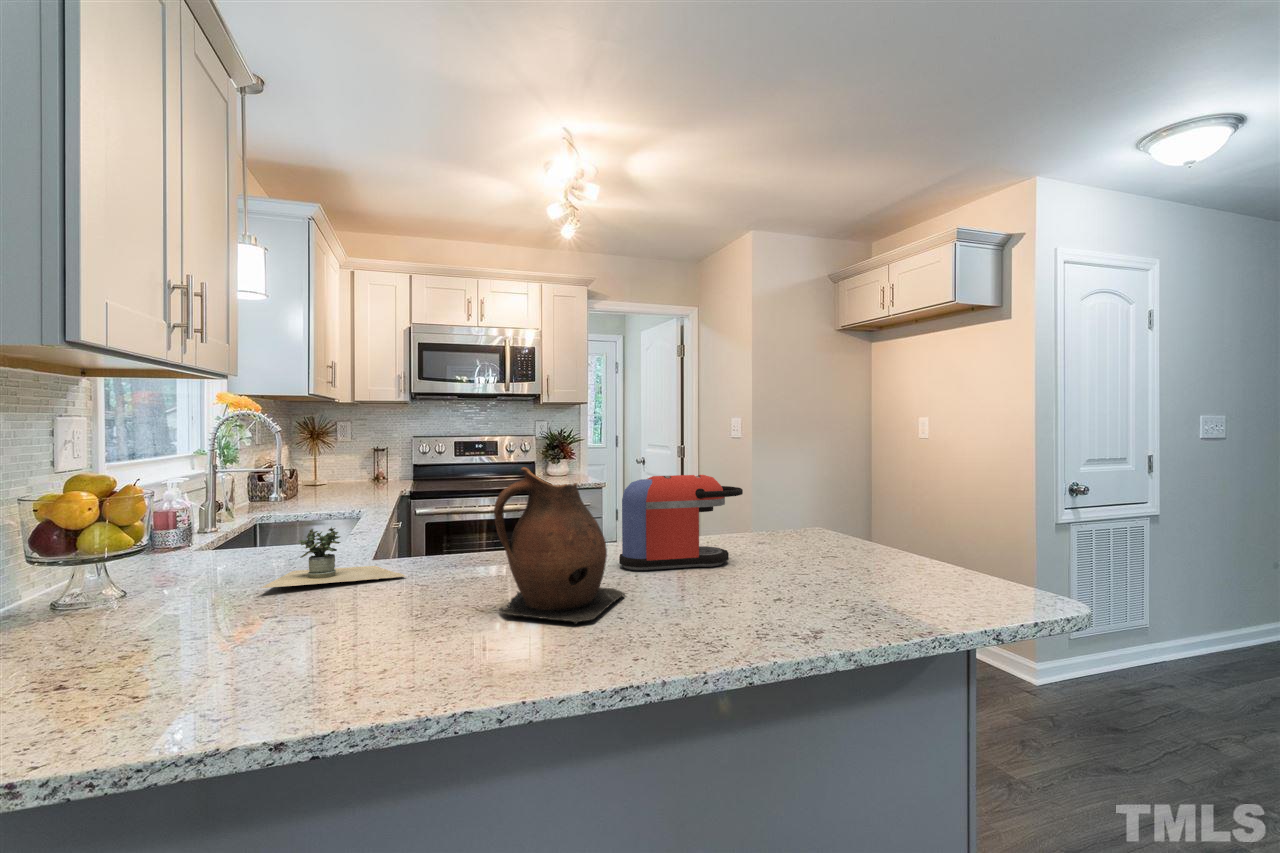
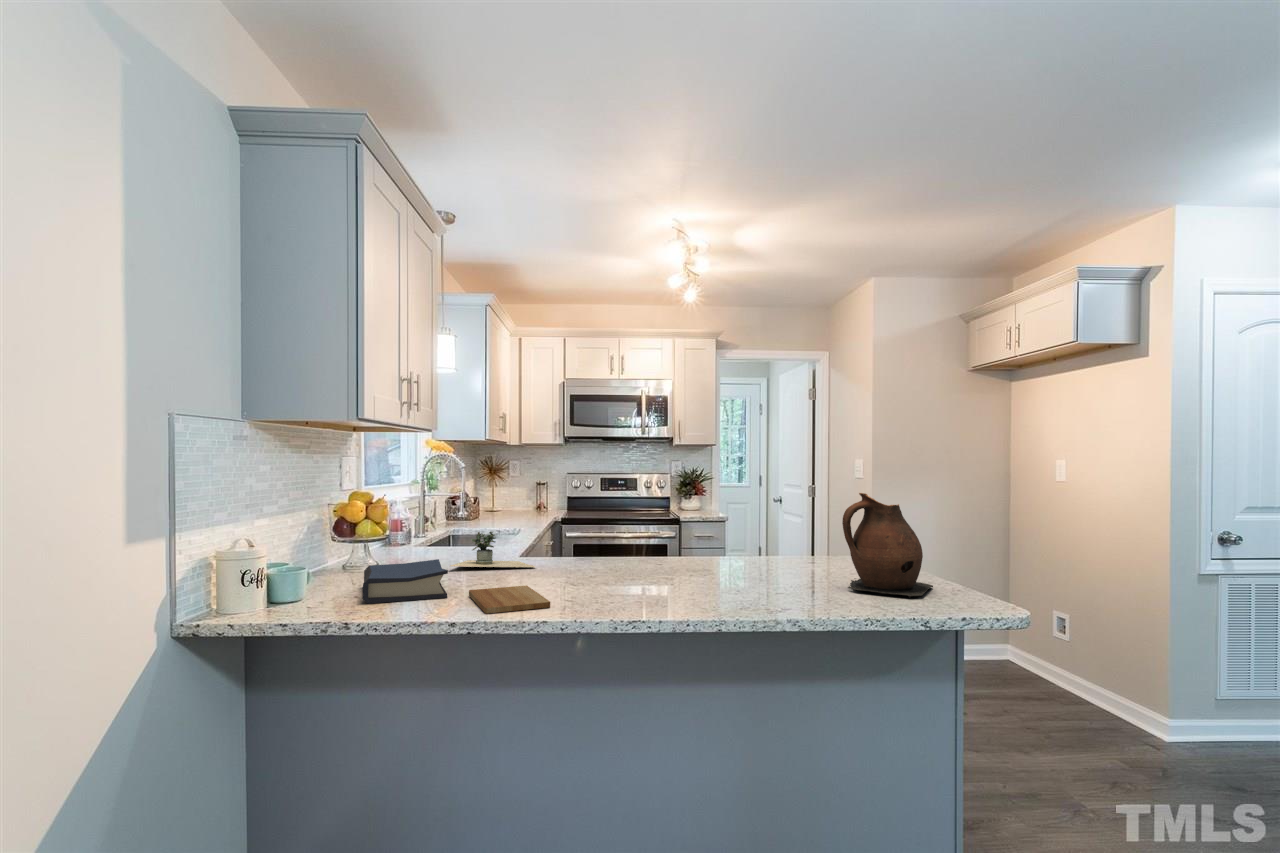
ceramic pitcher: present [494,468,625,625] -> present [842,493,933,598]
coffee maker: present [619,475,743,570] -> none [683,503,781,574]
hardback book: none [69,586,262,705] -> present [362,559,448,604]
cutting board: none [304,623,465,706] -> present [469,586,550,614]

